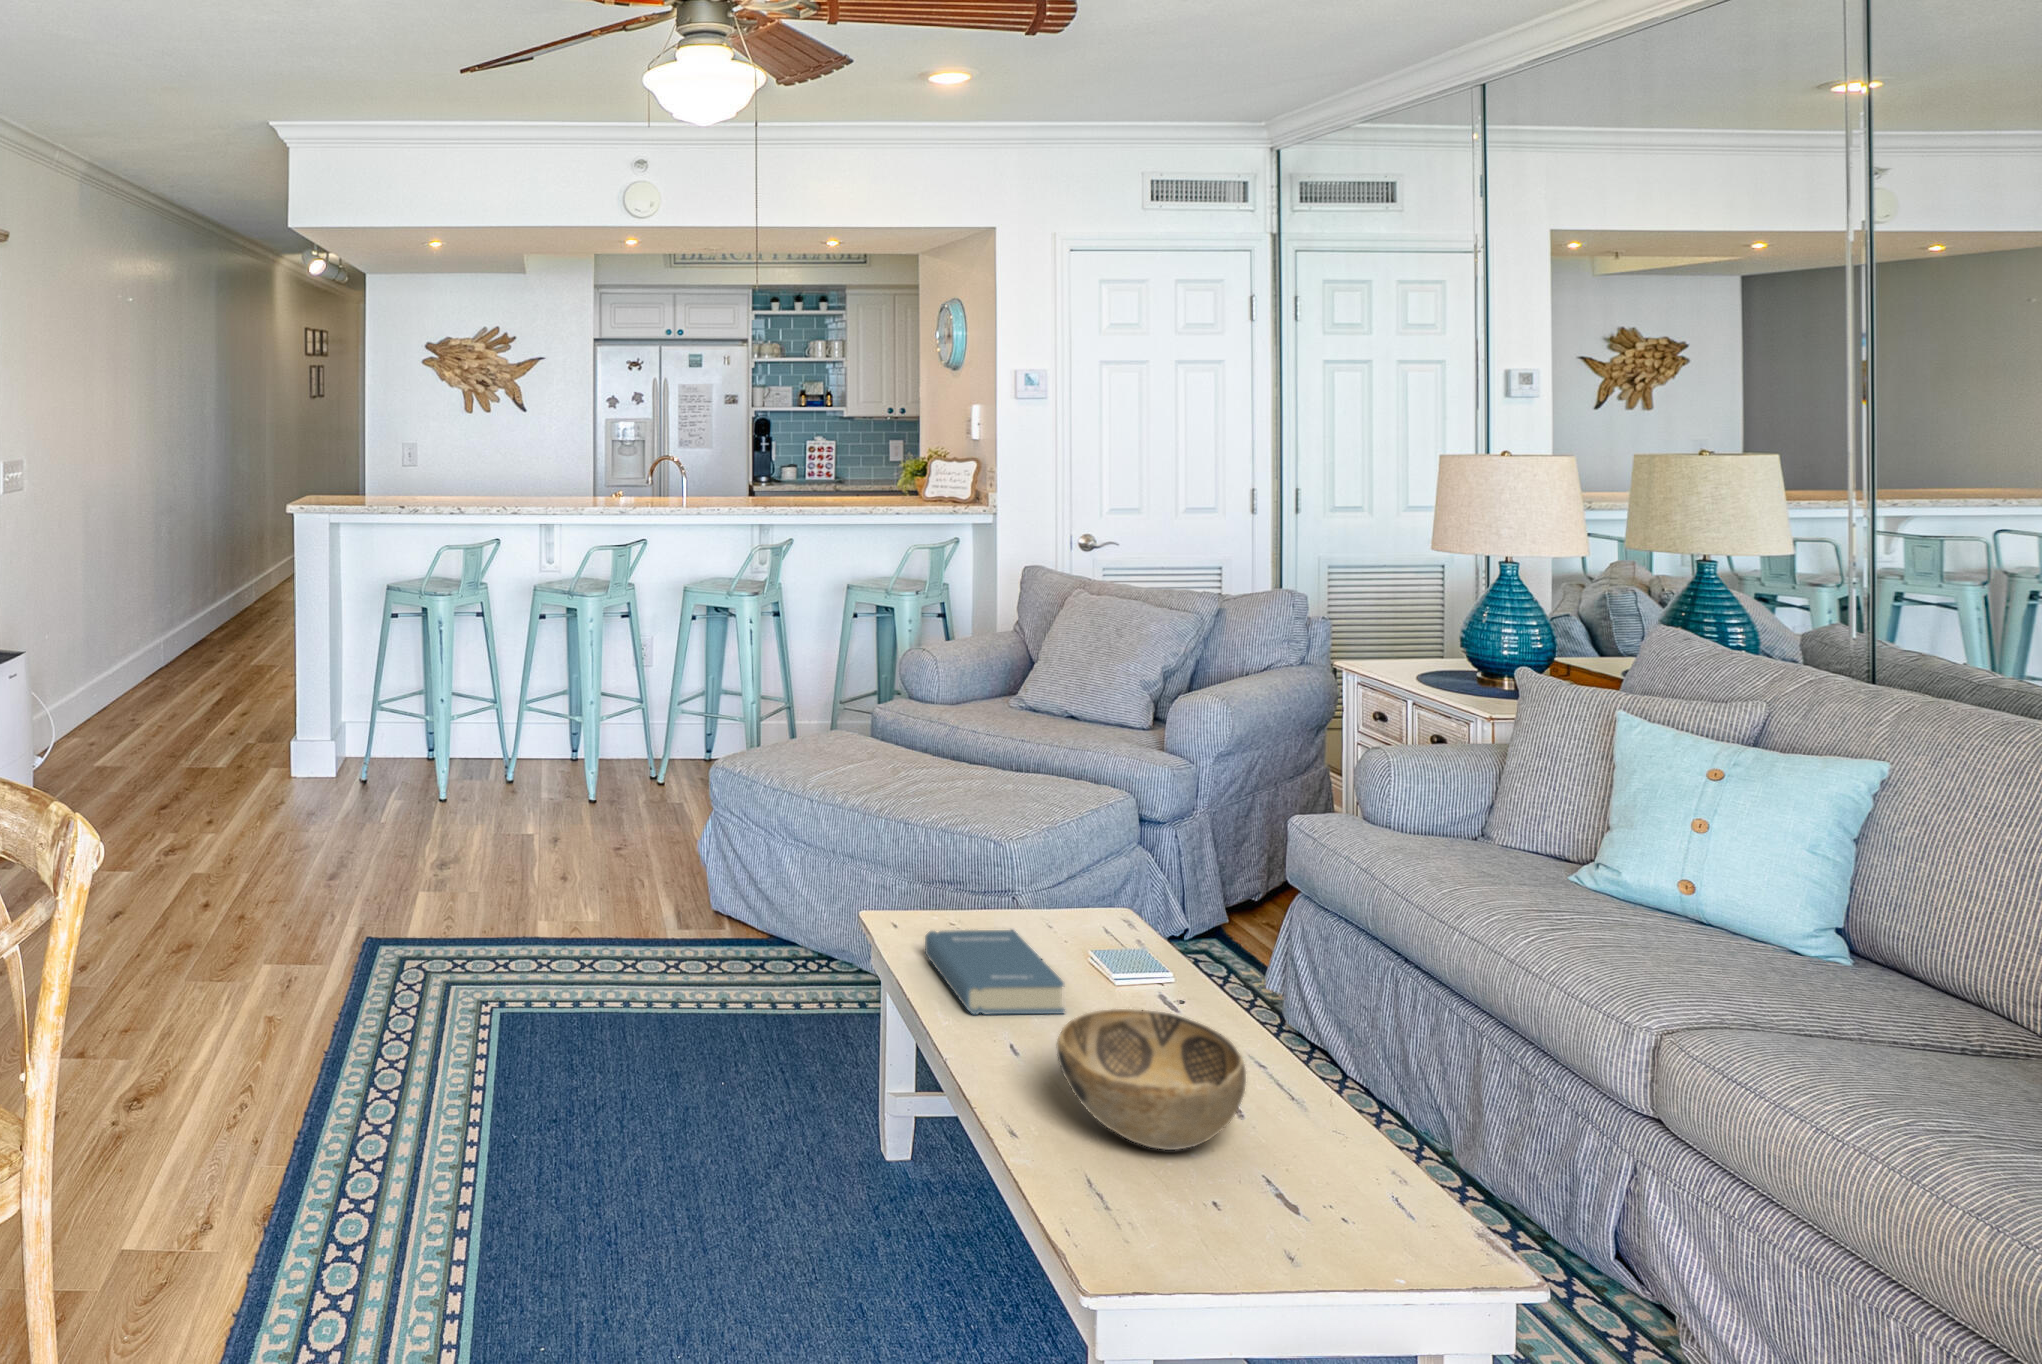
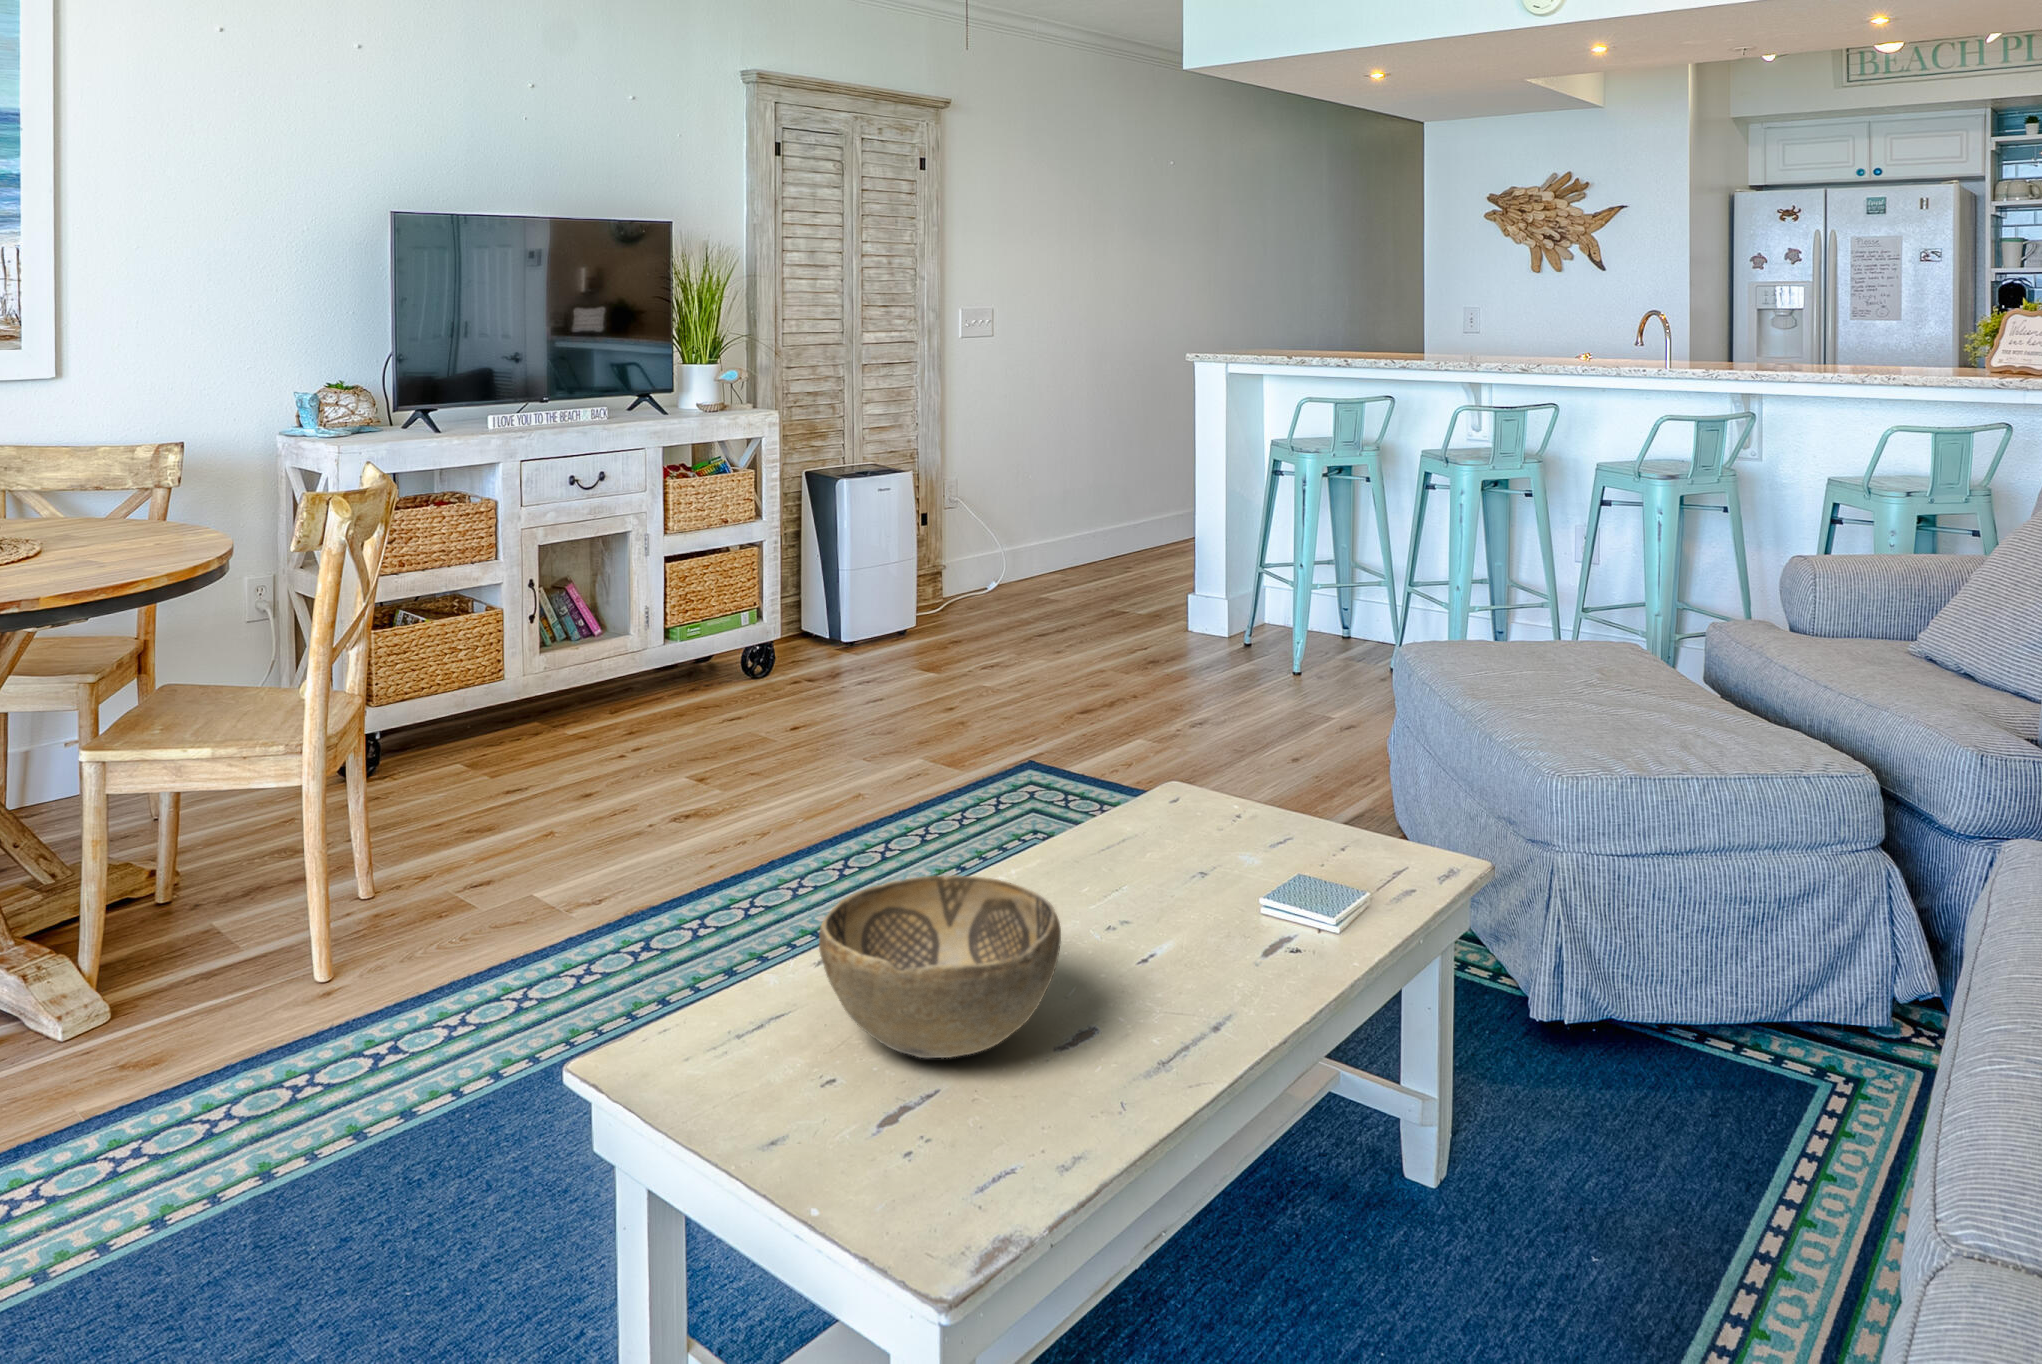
hardback book: present [925,930,1065,1015] -> none [1053,805,1260,926]

